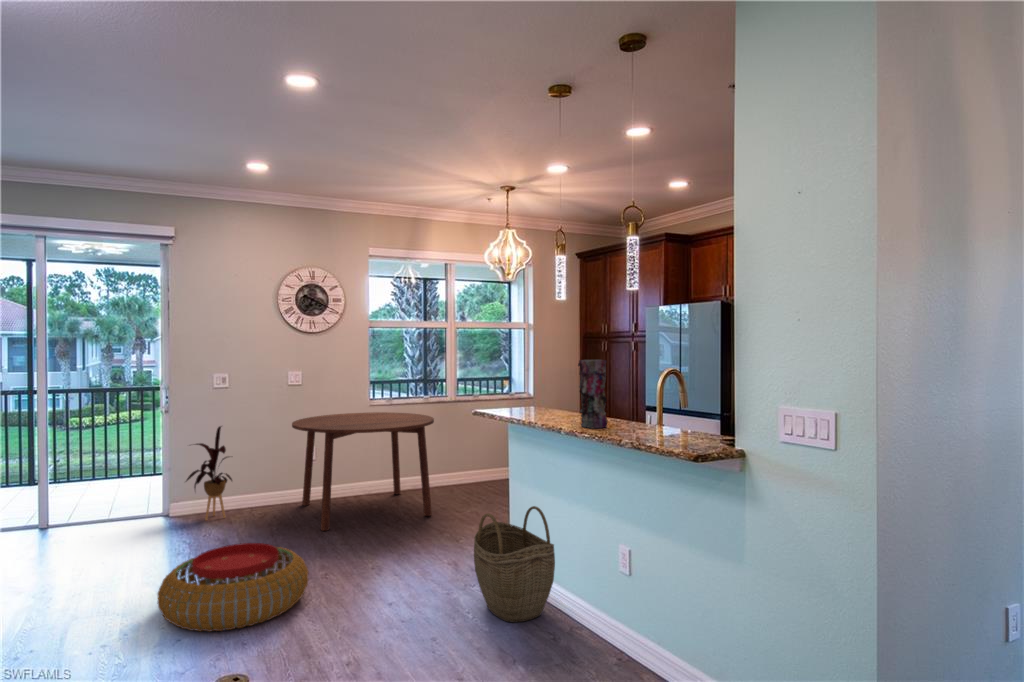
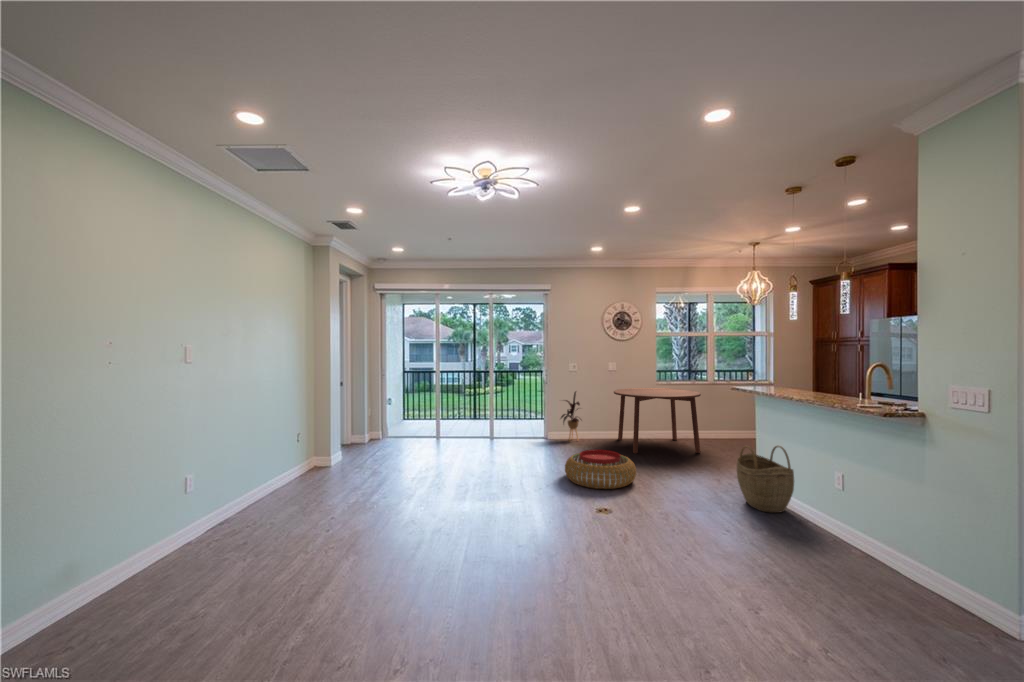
vase: present [578,360,608,428] -> none [810,355,833,397]

